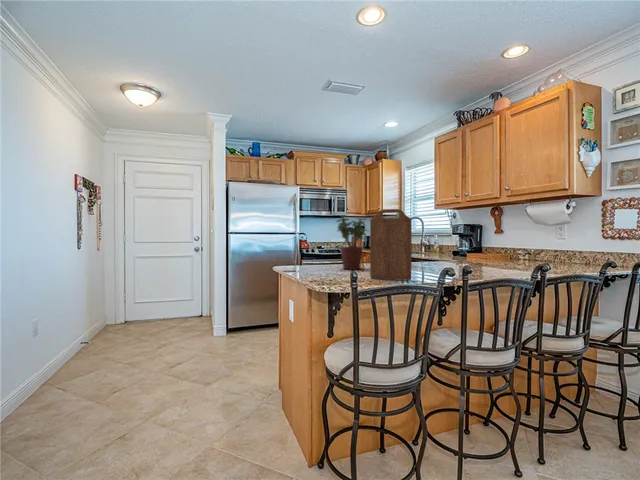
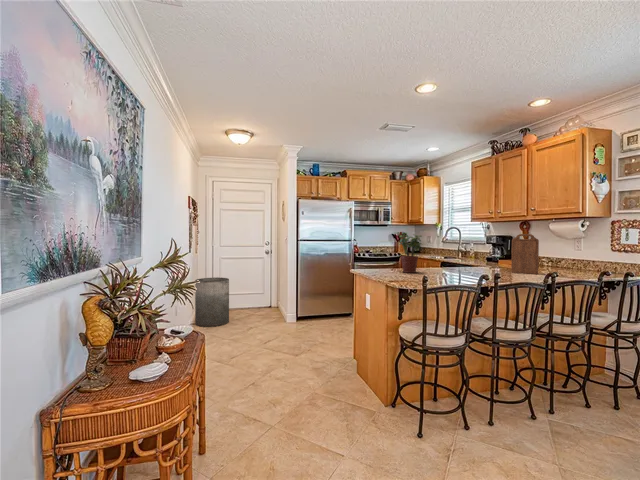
cutting board: present [370,209,412,280] -> present [511,234,539,274]
trash can: none [92,281,141,345] -> present [195,277,229,327]

